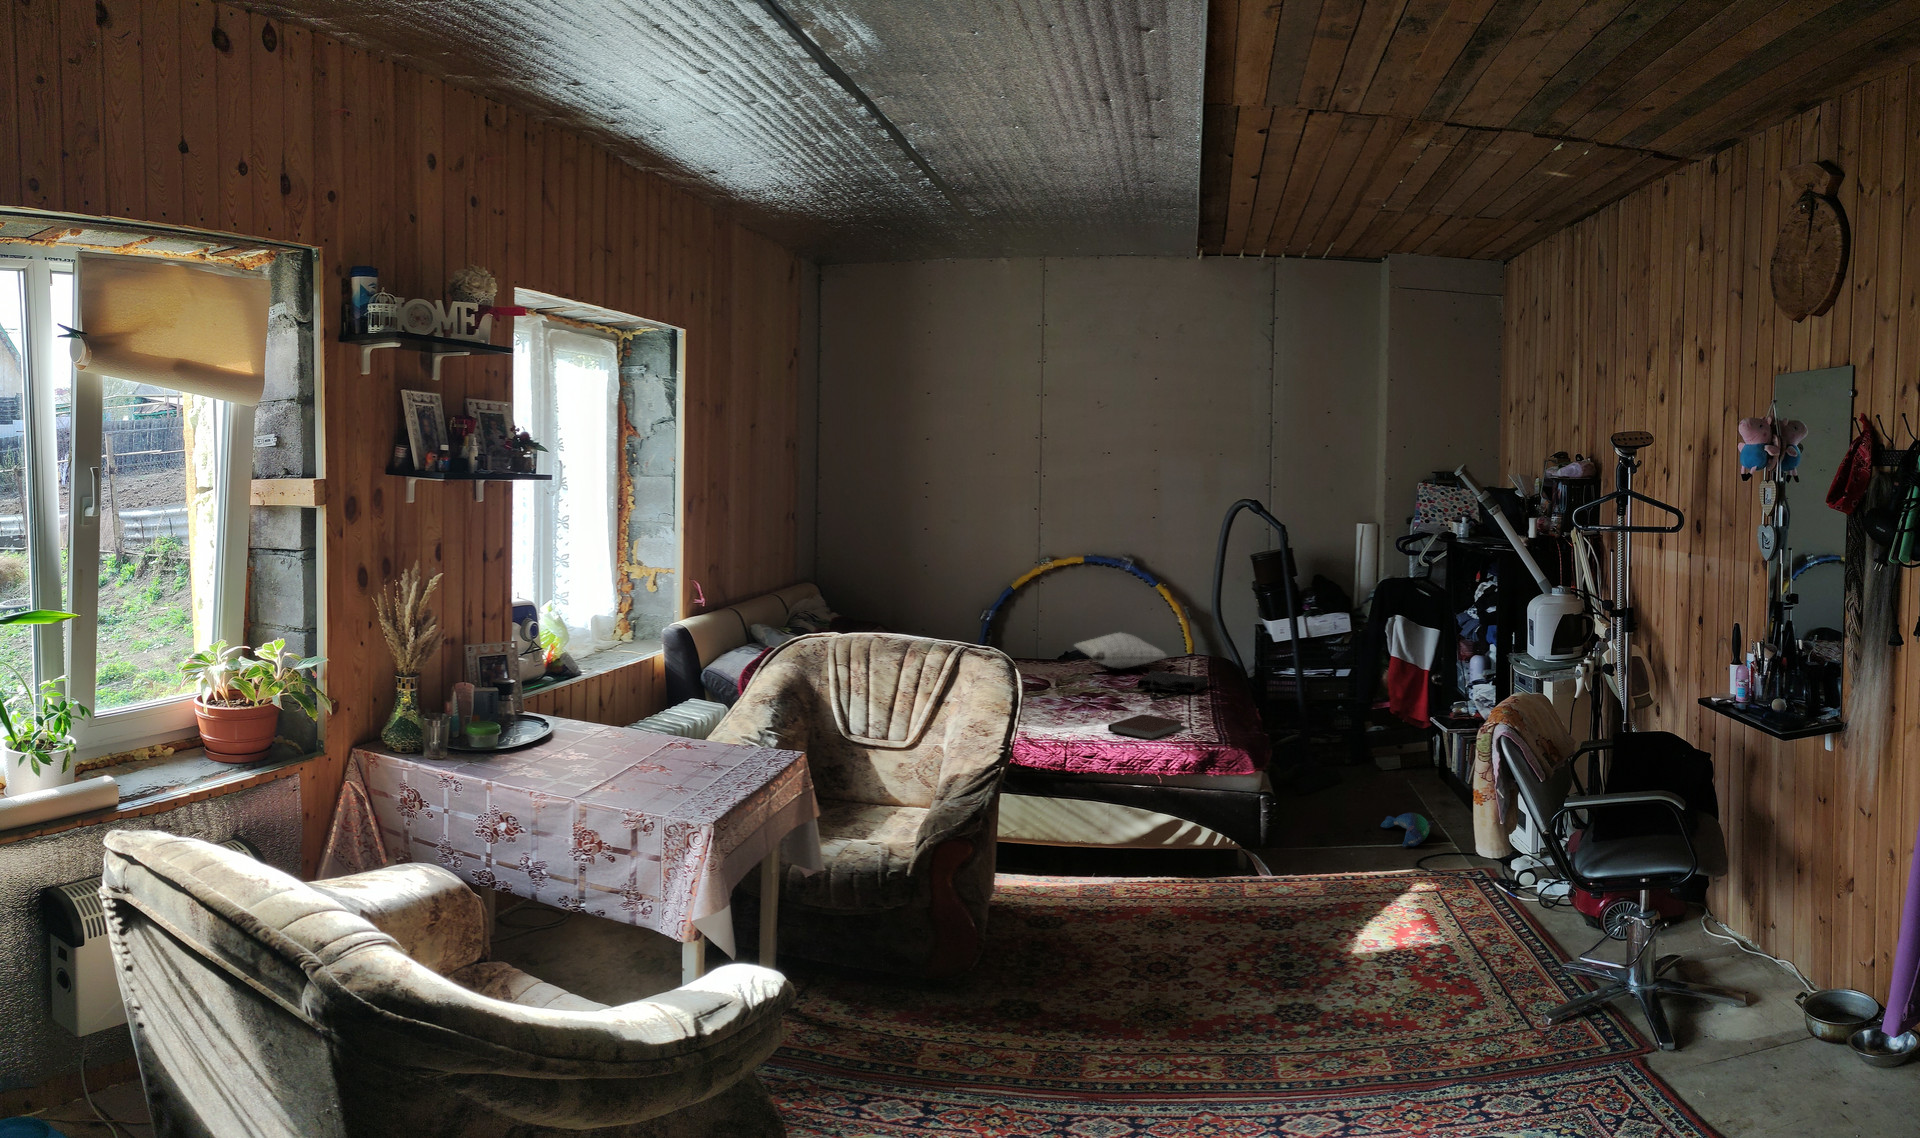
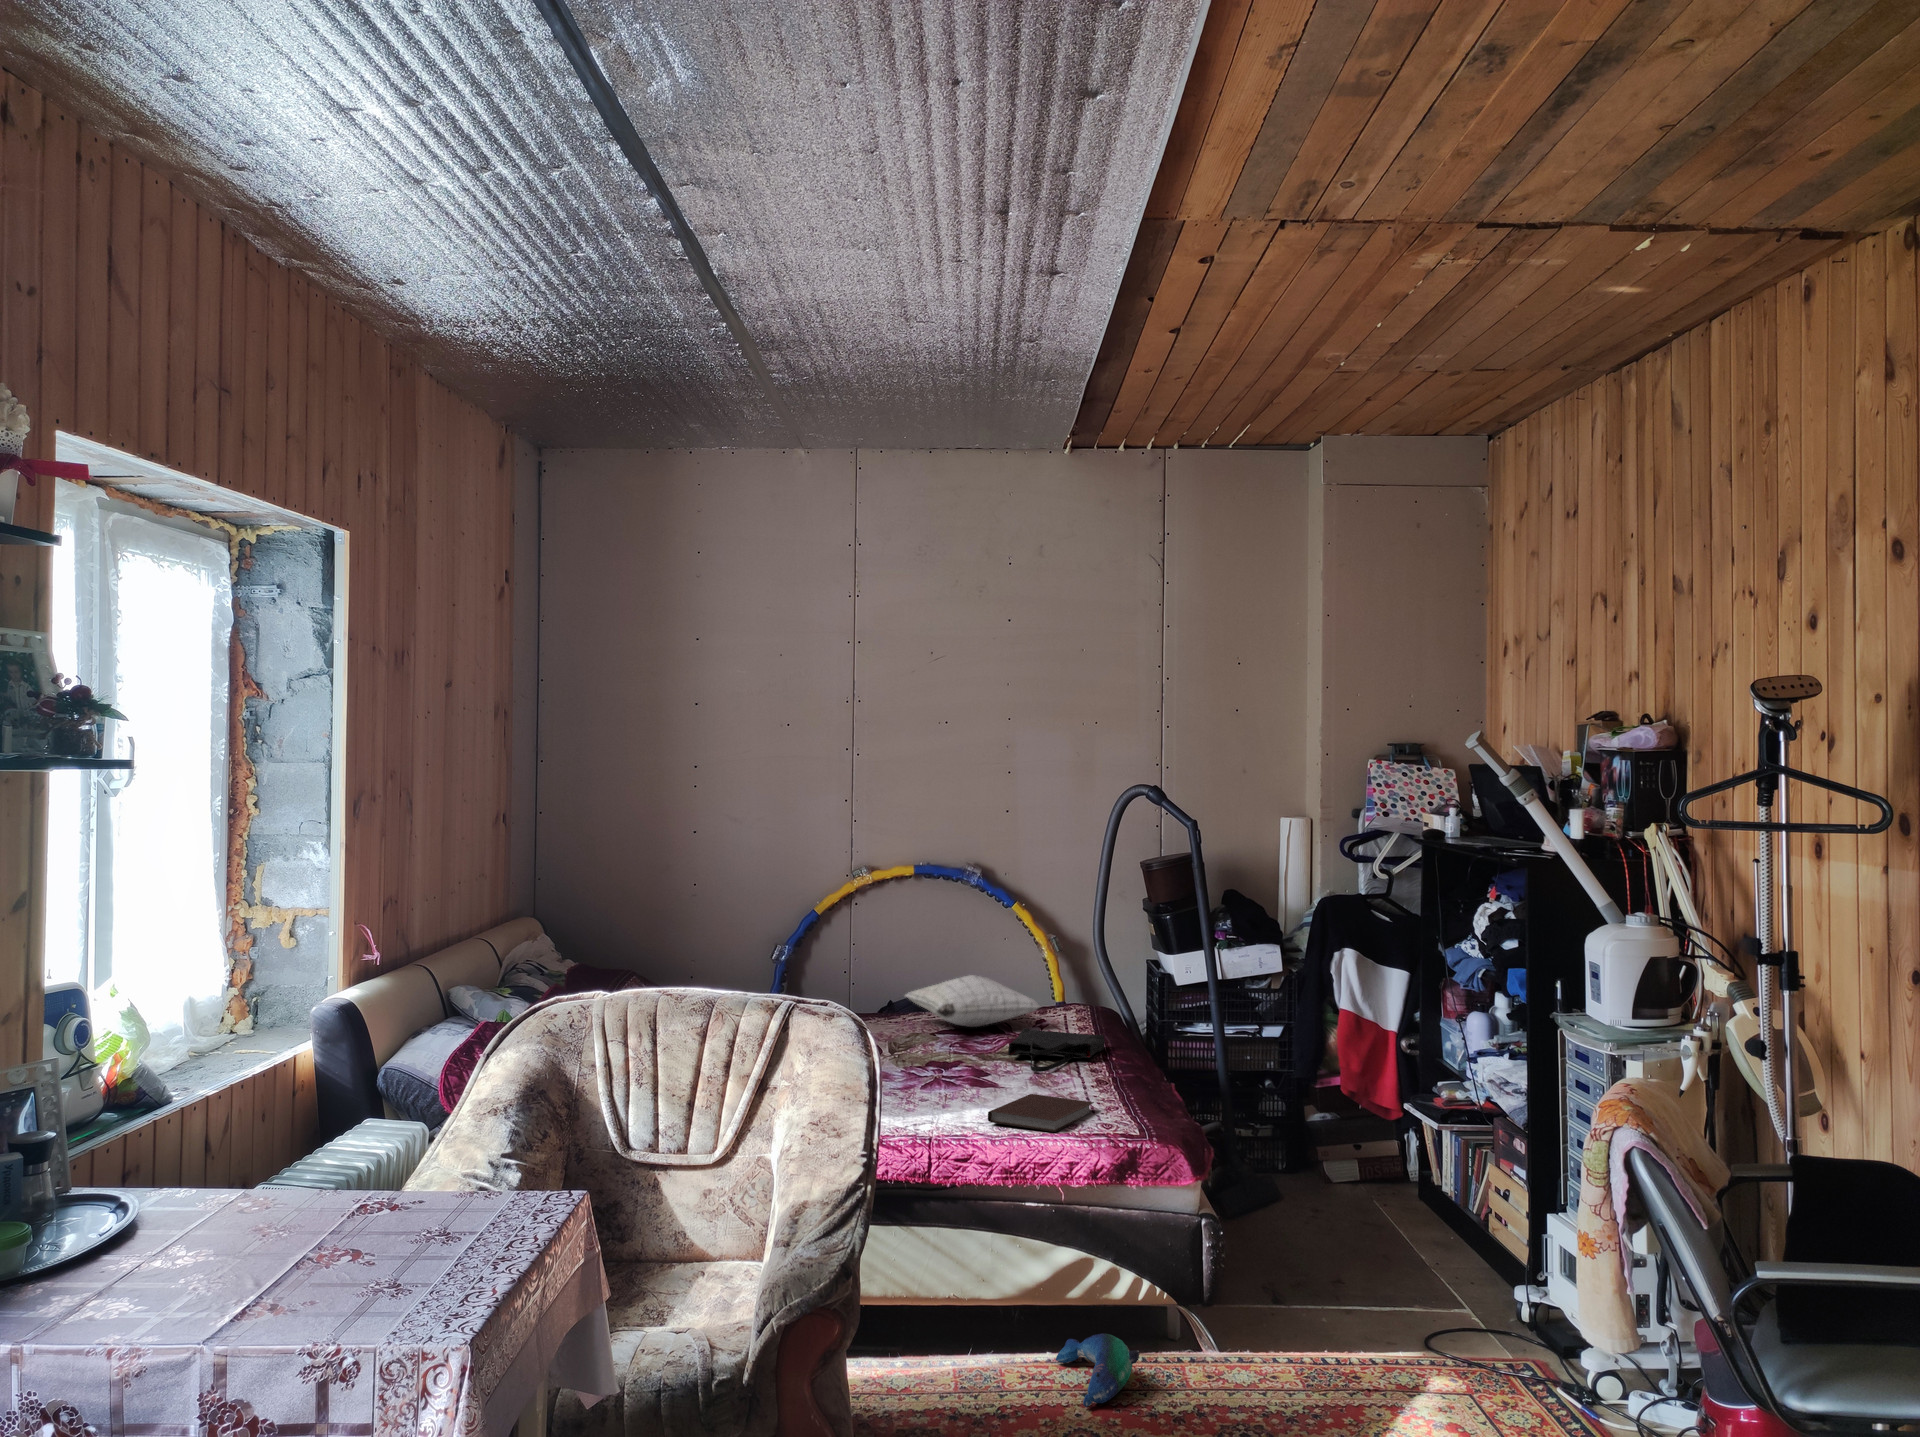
plush toy: present [1381,813,1434,847] -> present [1056,1333,1139,1407]

